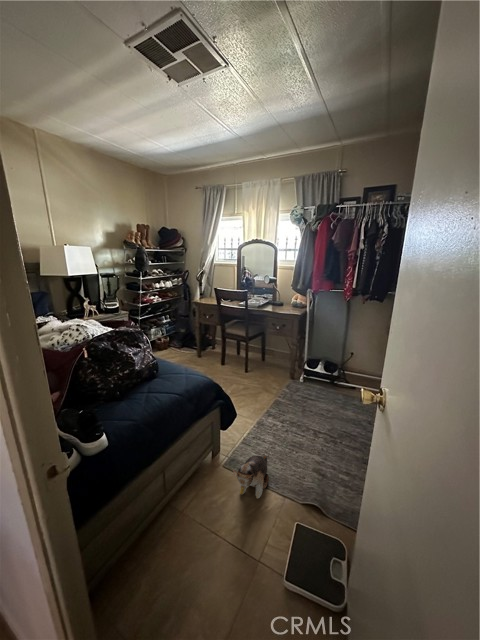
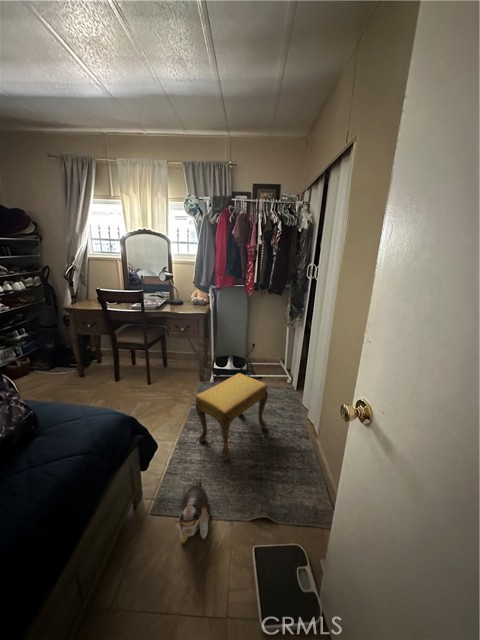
footstool: none [274,374,347,449] -> present [196,373,268,461]

